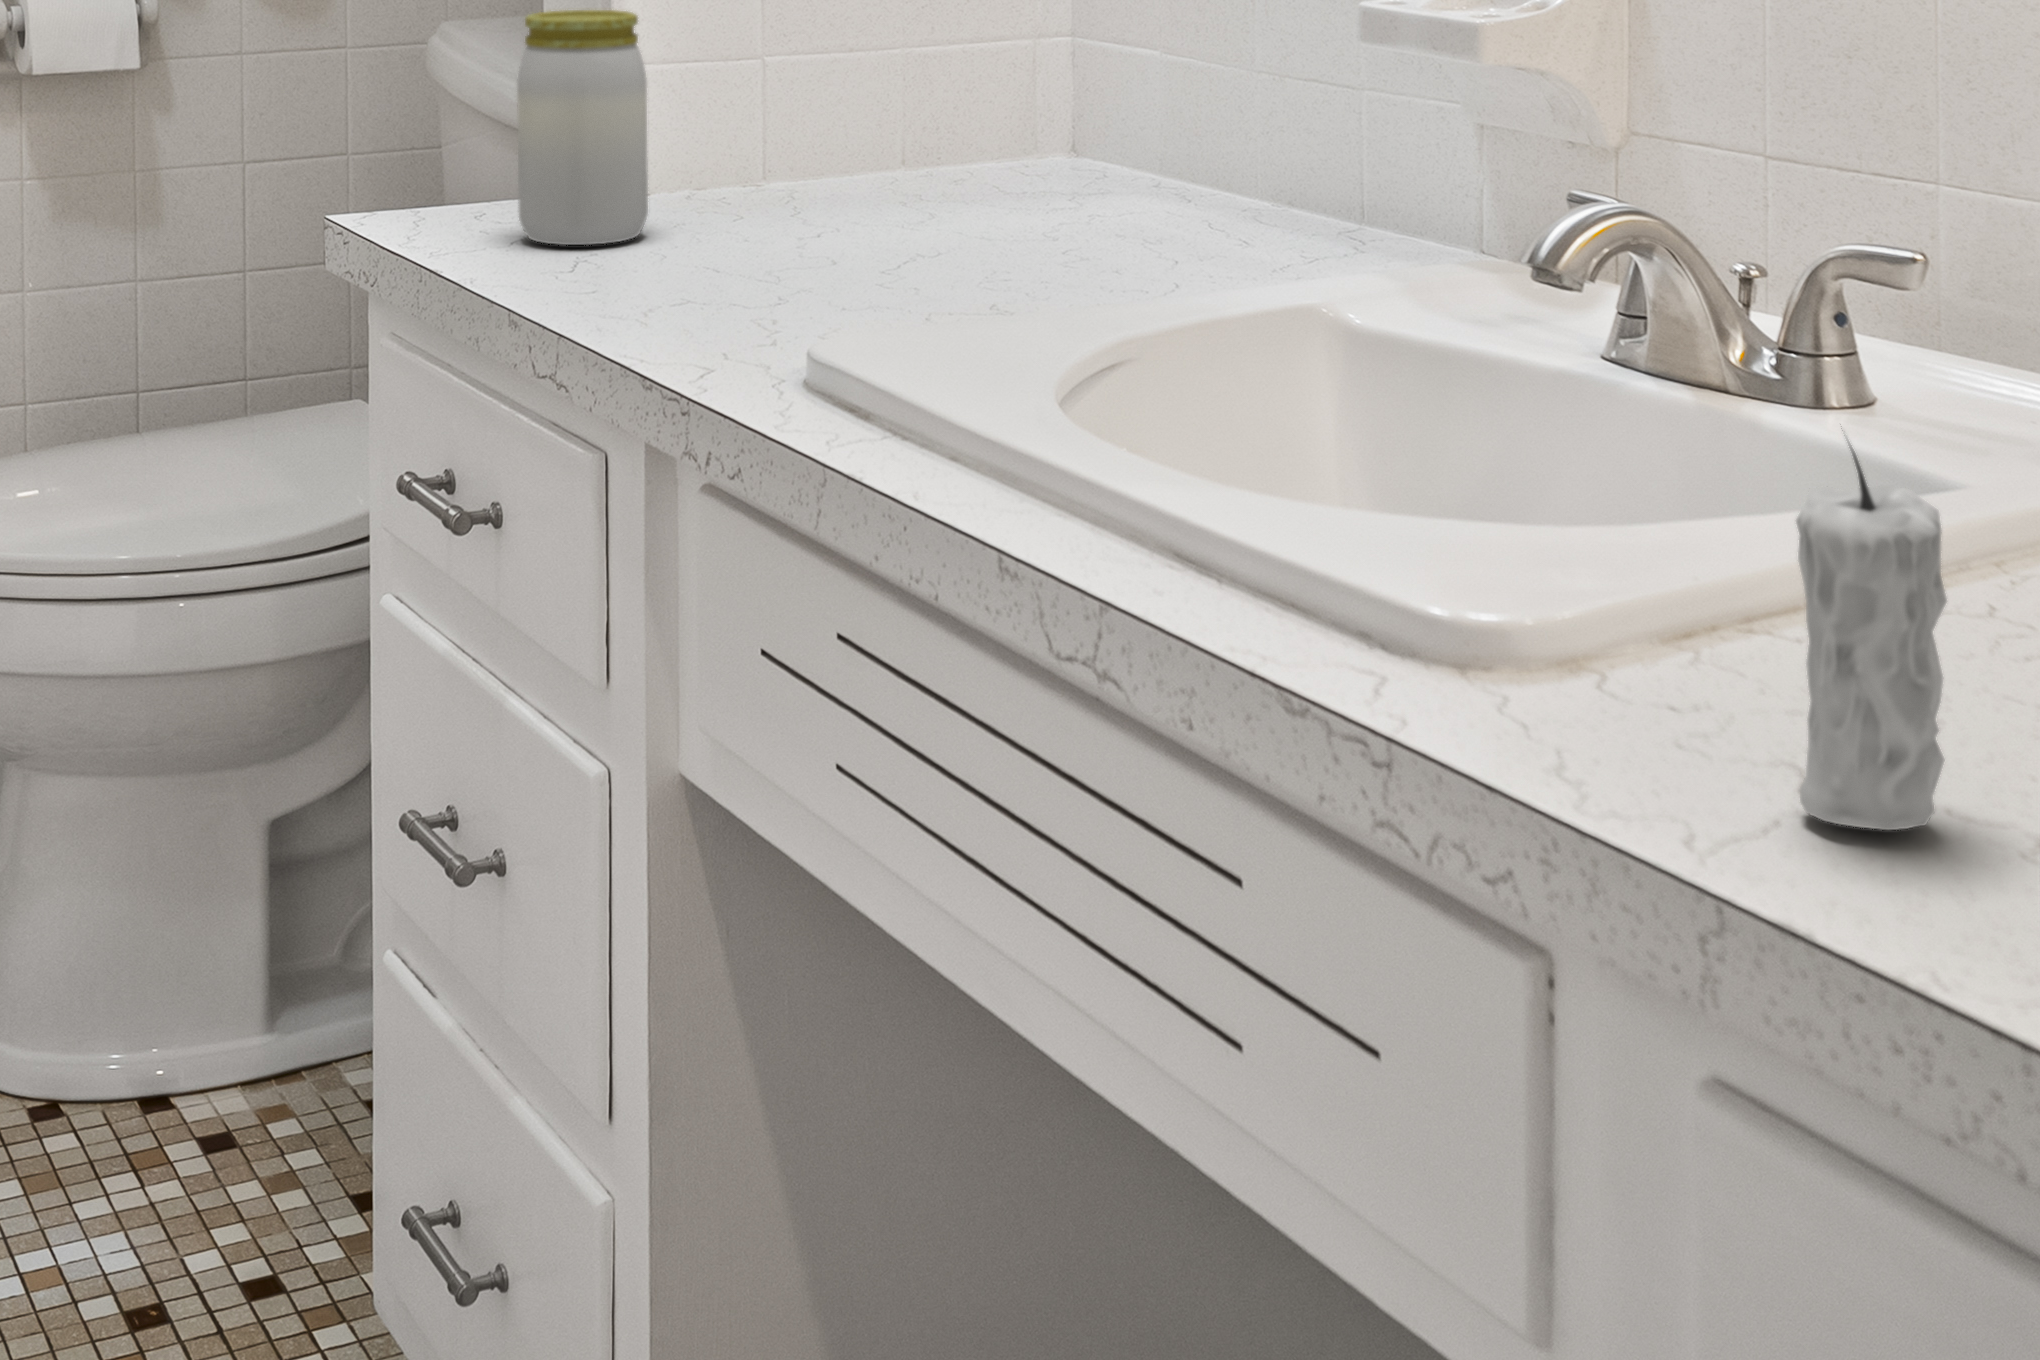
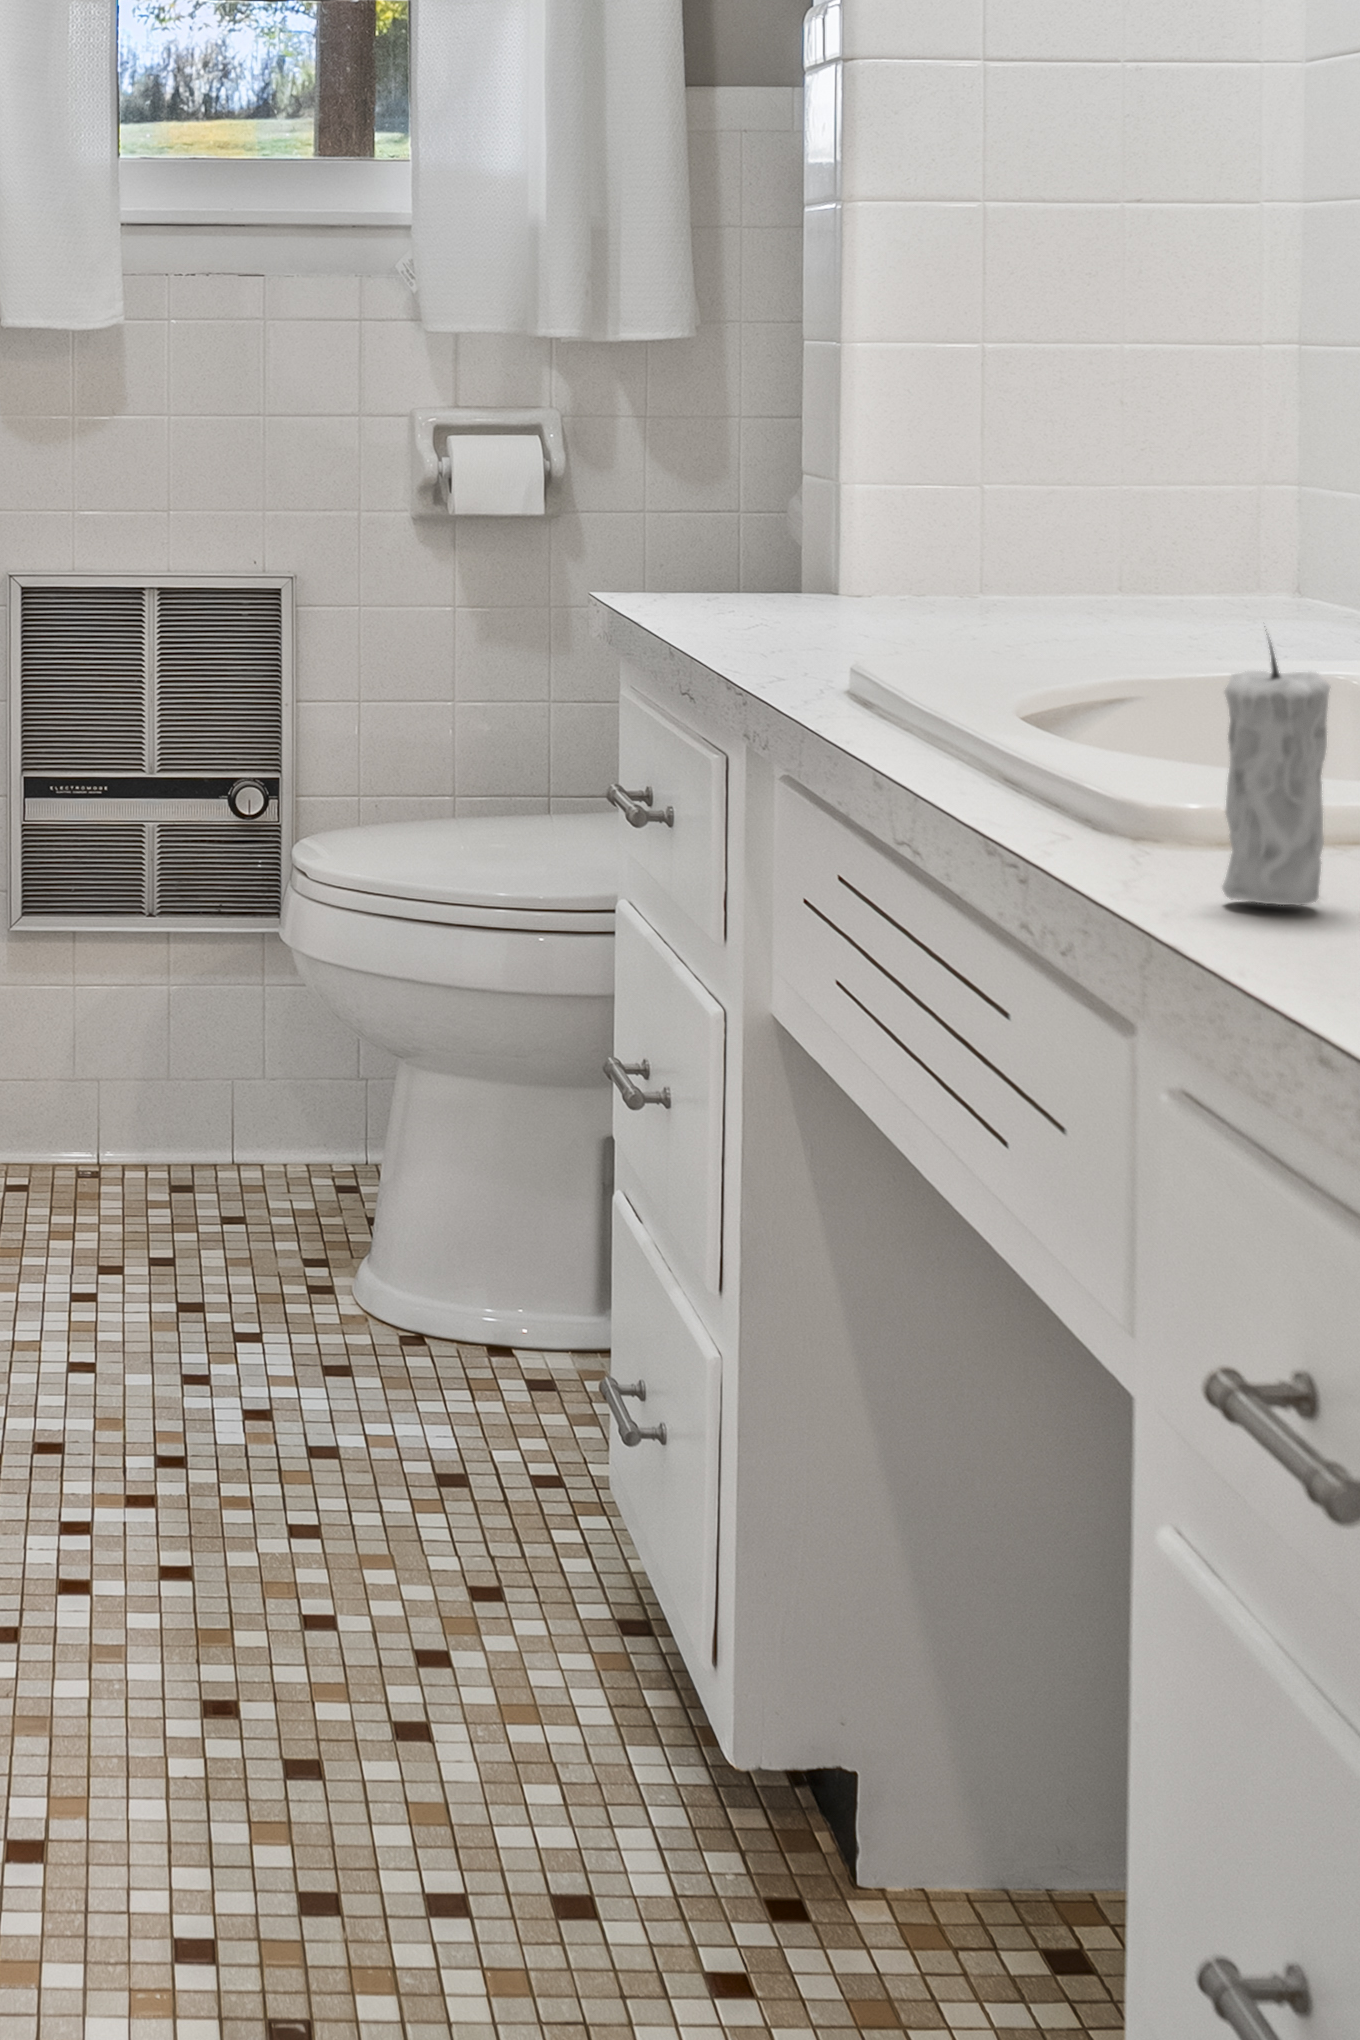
jar: present [517,10,648,245] -> none [723,435,832,625]

